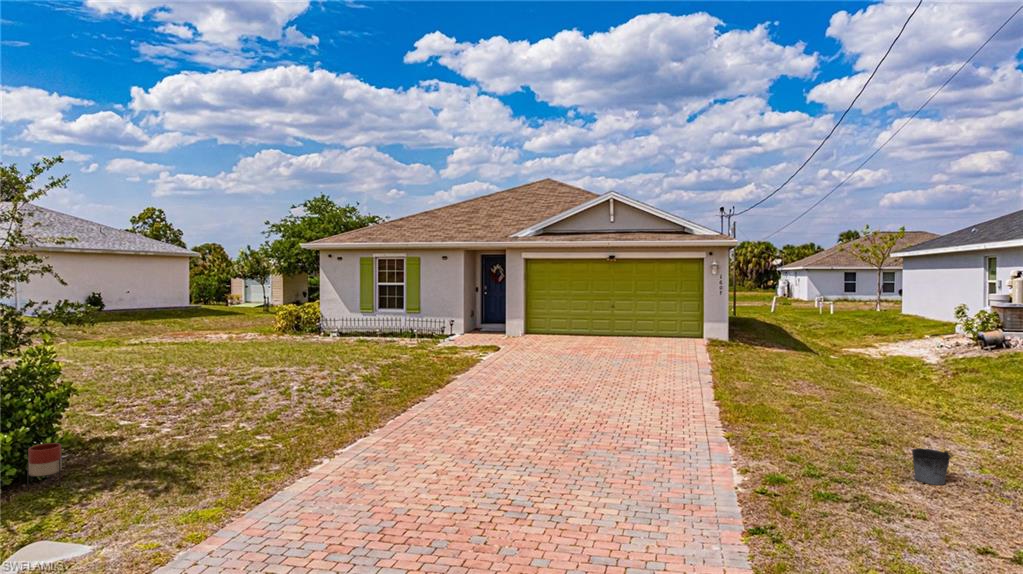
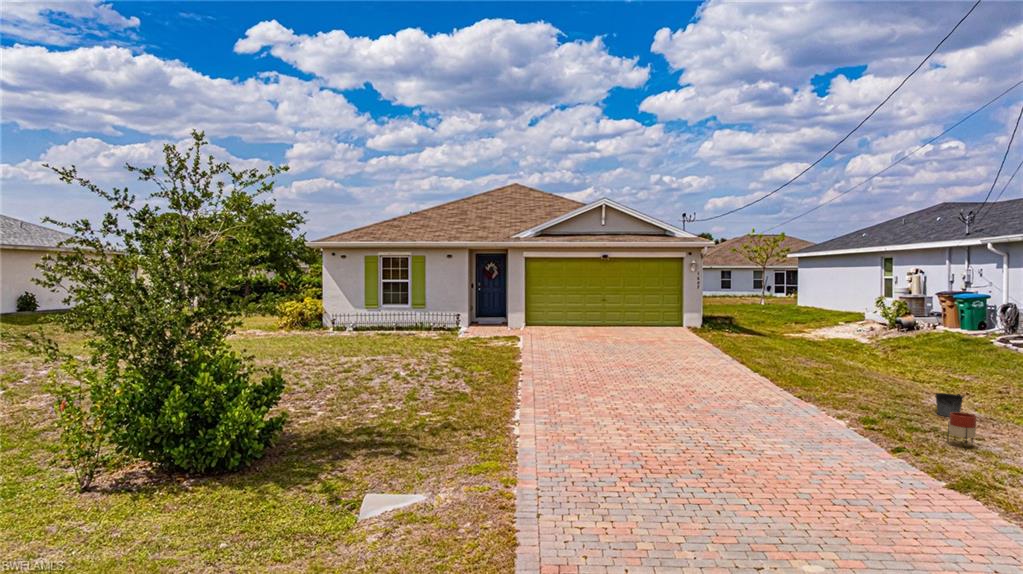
planter: present [27,443,62,490] -> present [948,412,976,448]

